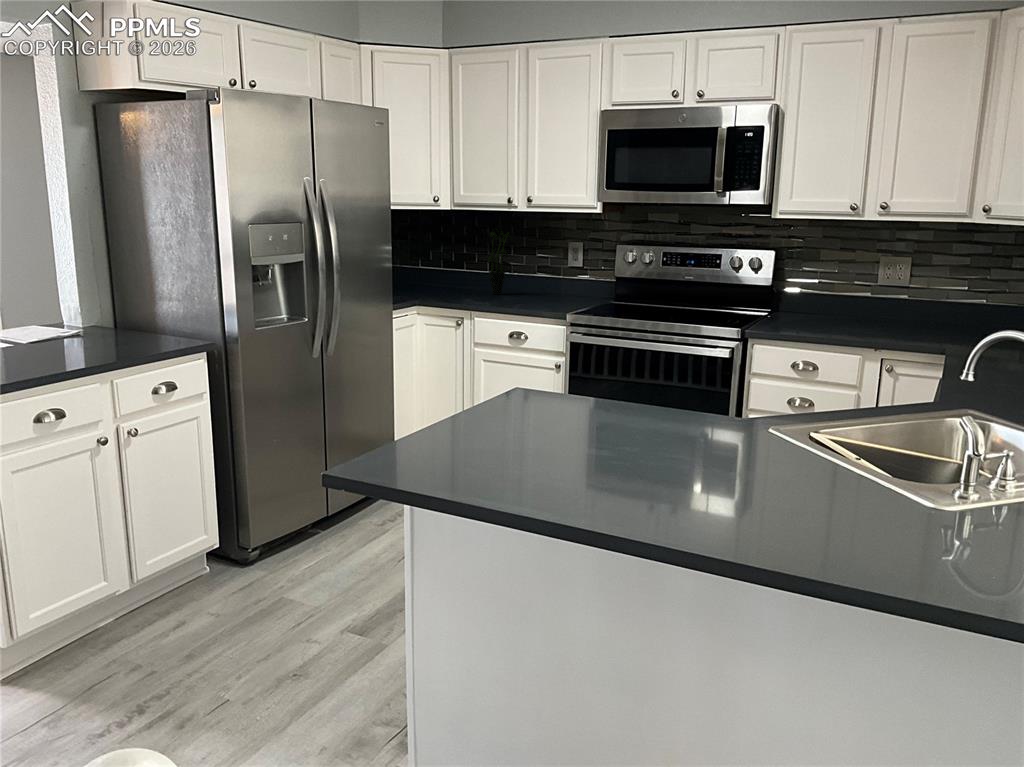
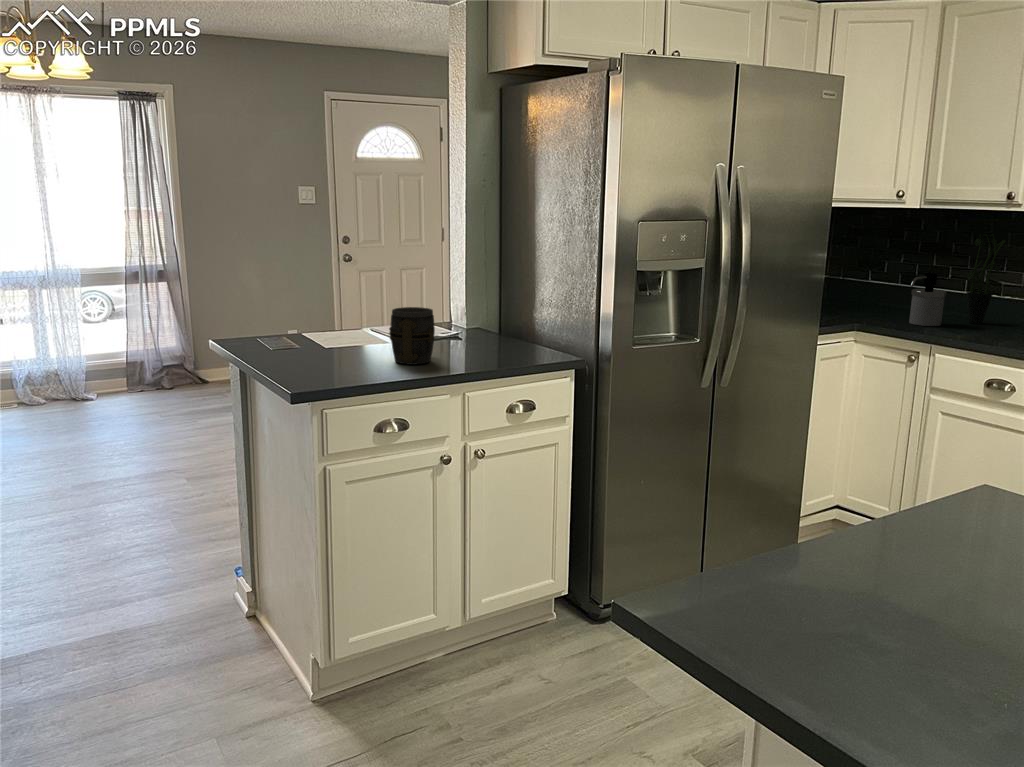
soap dispenser: none [451,258,476,298] -> present [909,273,946,326]
mug: none [25,308,73,361] -> present [389,307,435,365]

